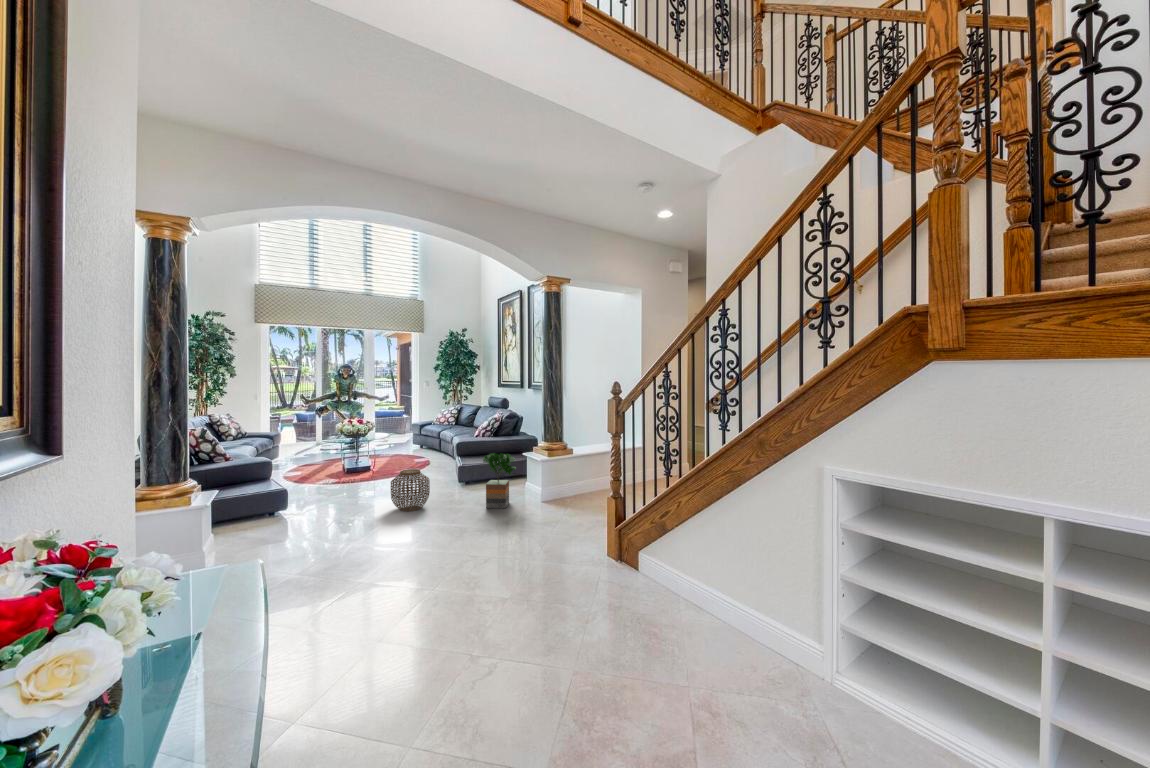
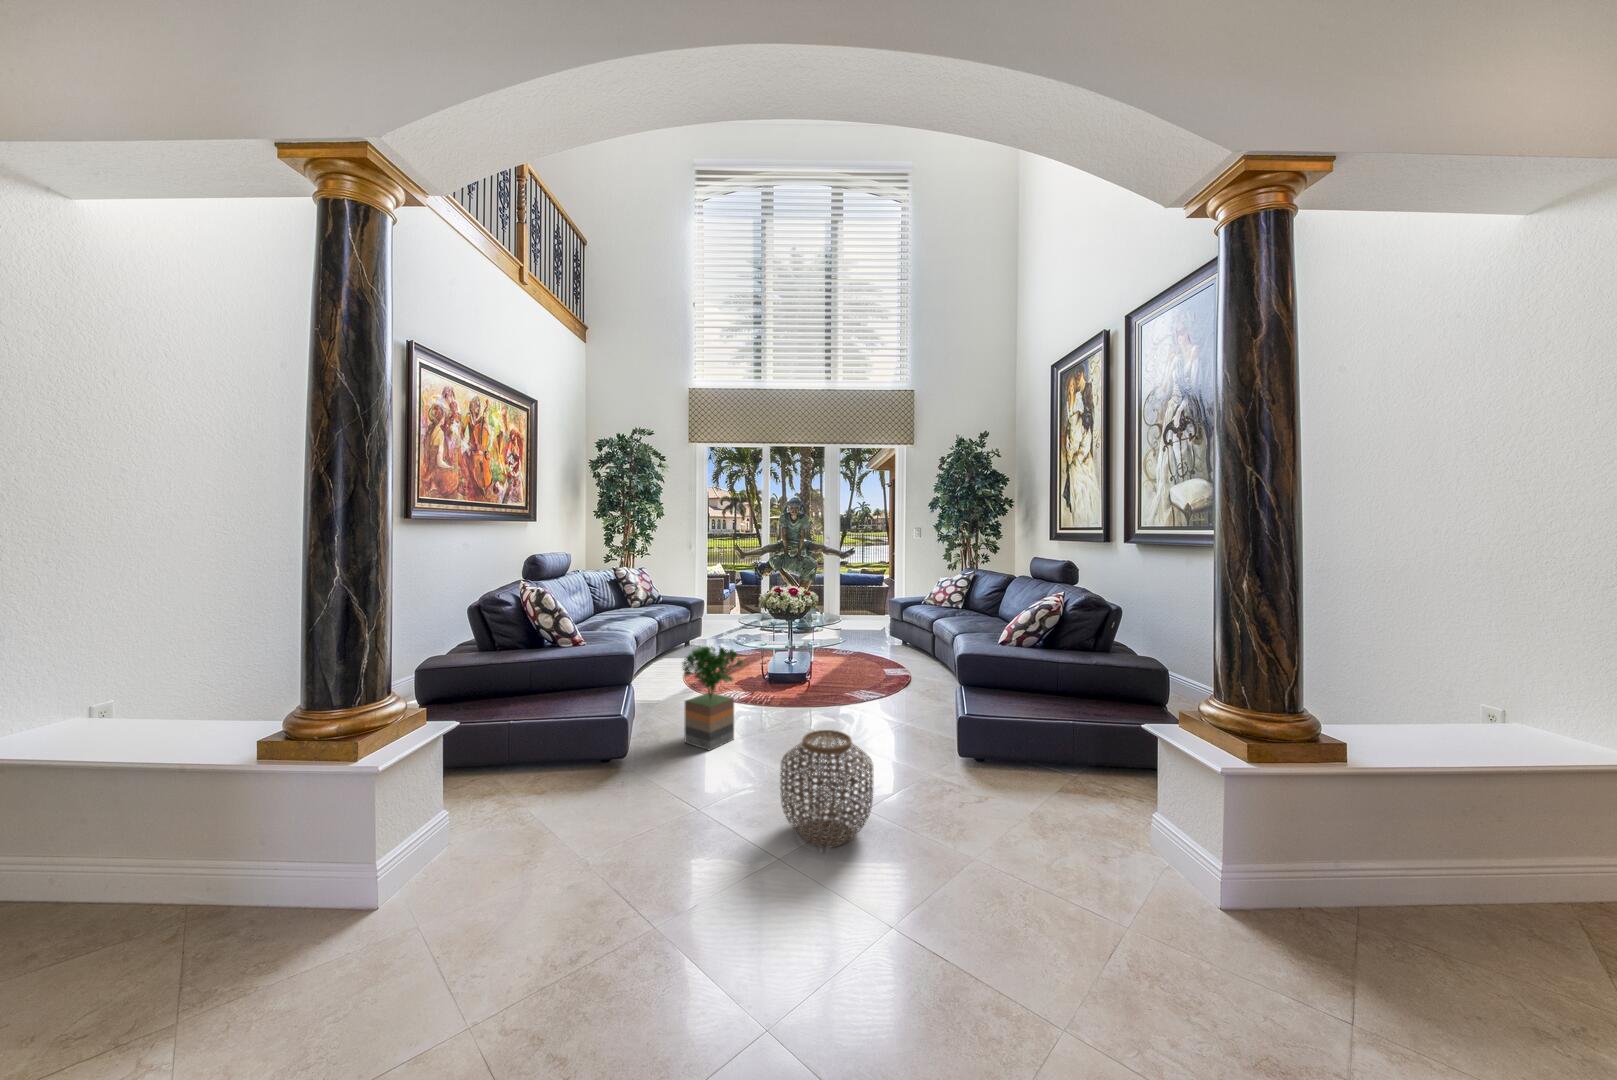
potted tree: present [483,453,516,508] -> present [682,646,743,750]

